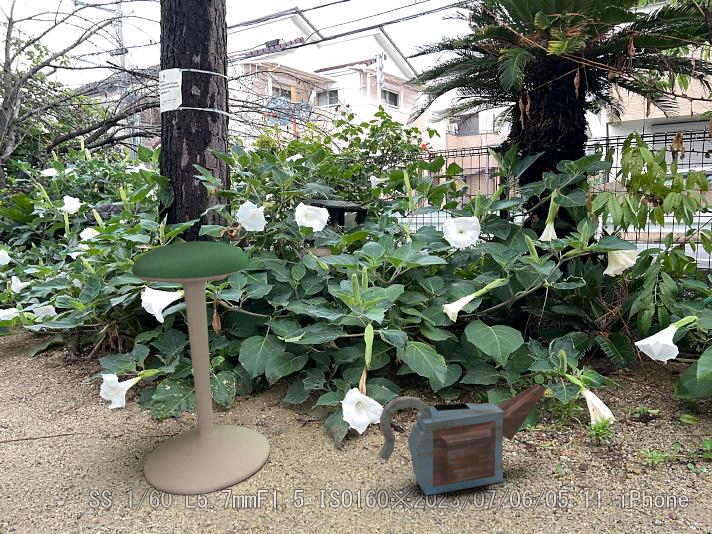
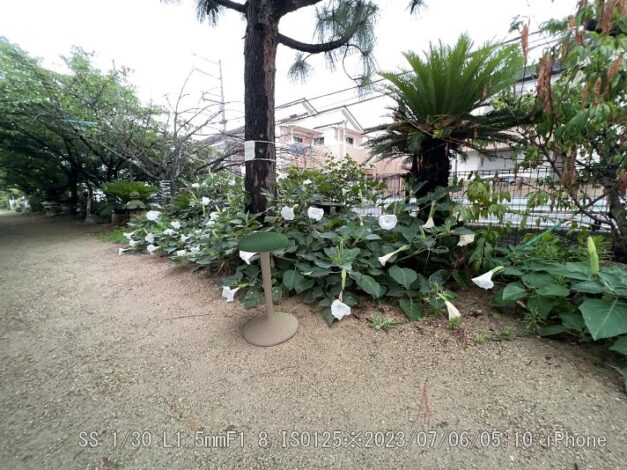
watering can: present [379,384,547,496] -> none [349,301,429,352]

